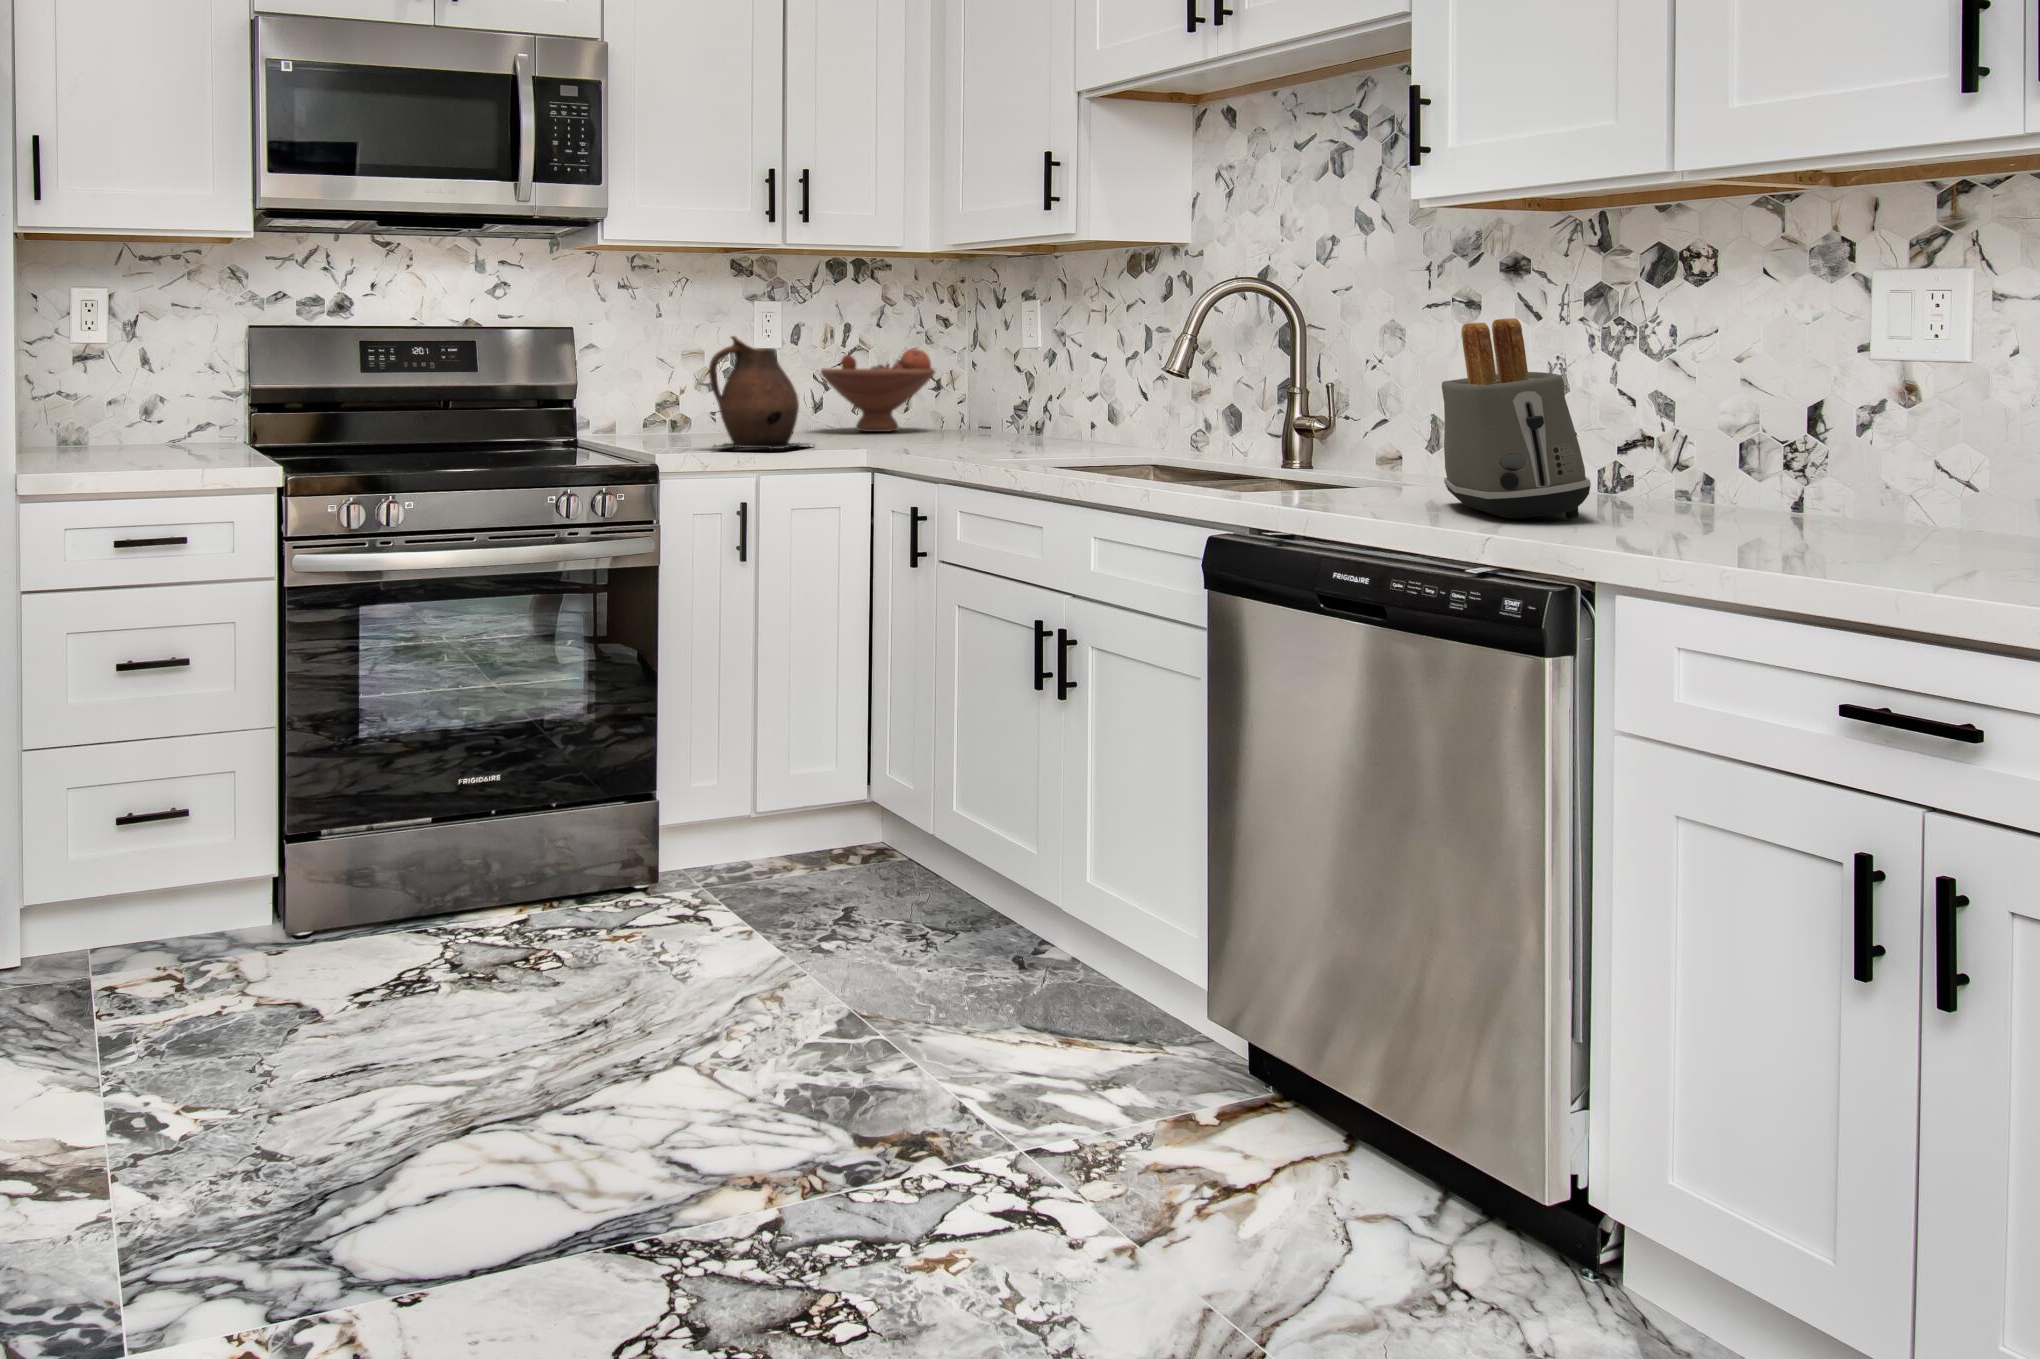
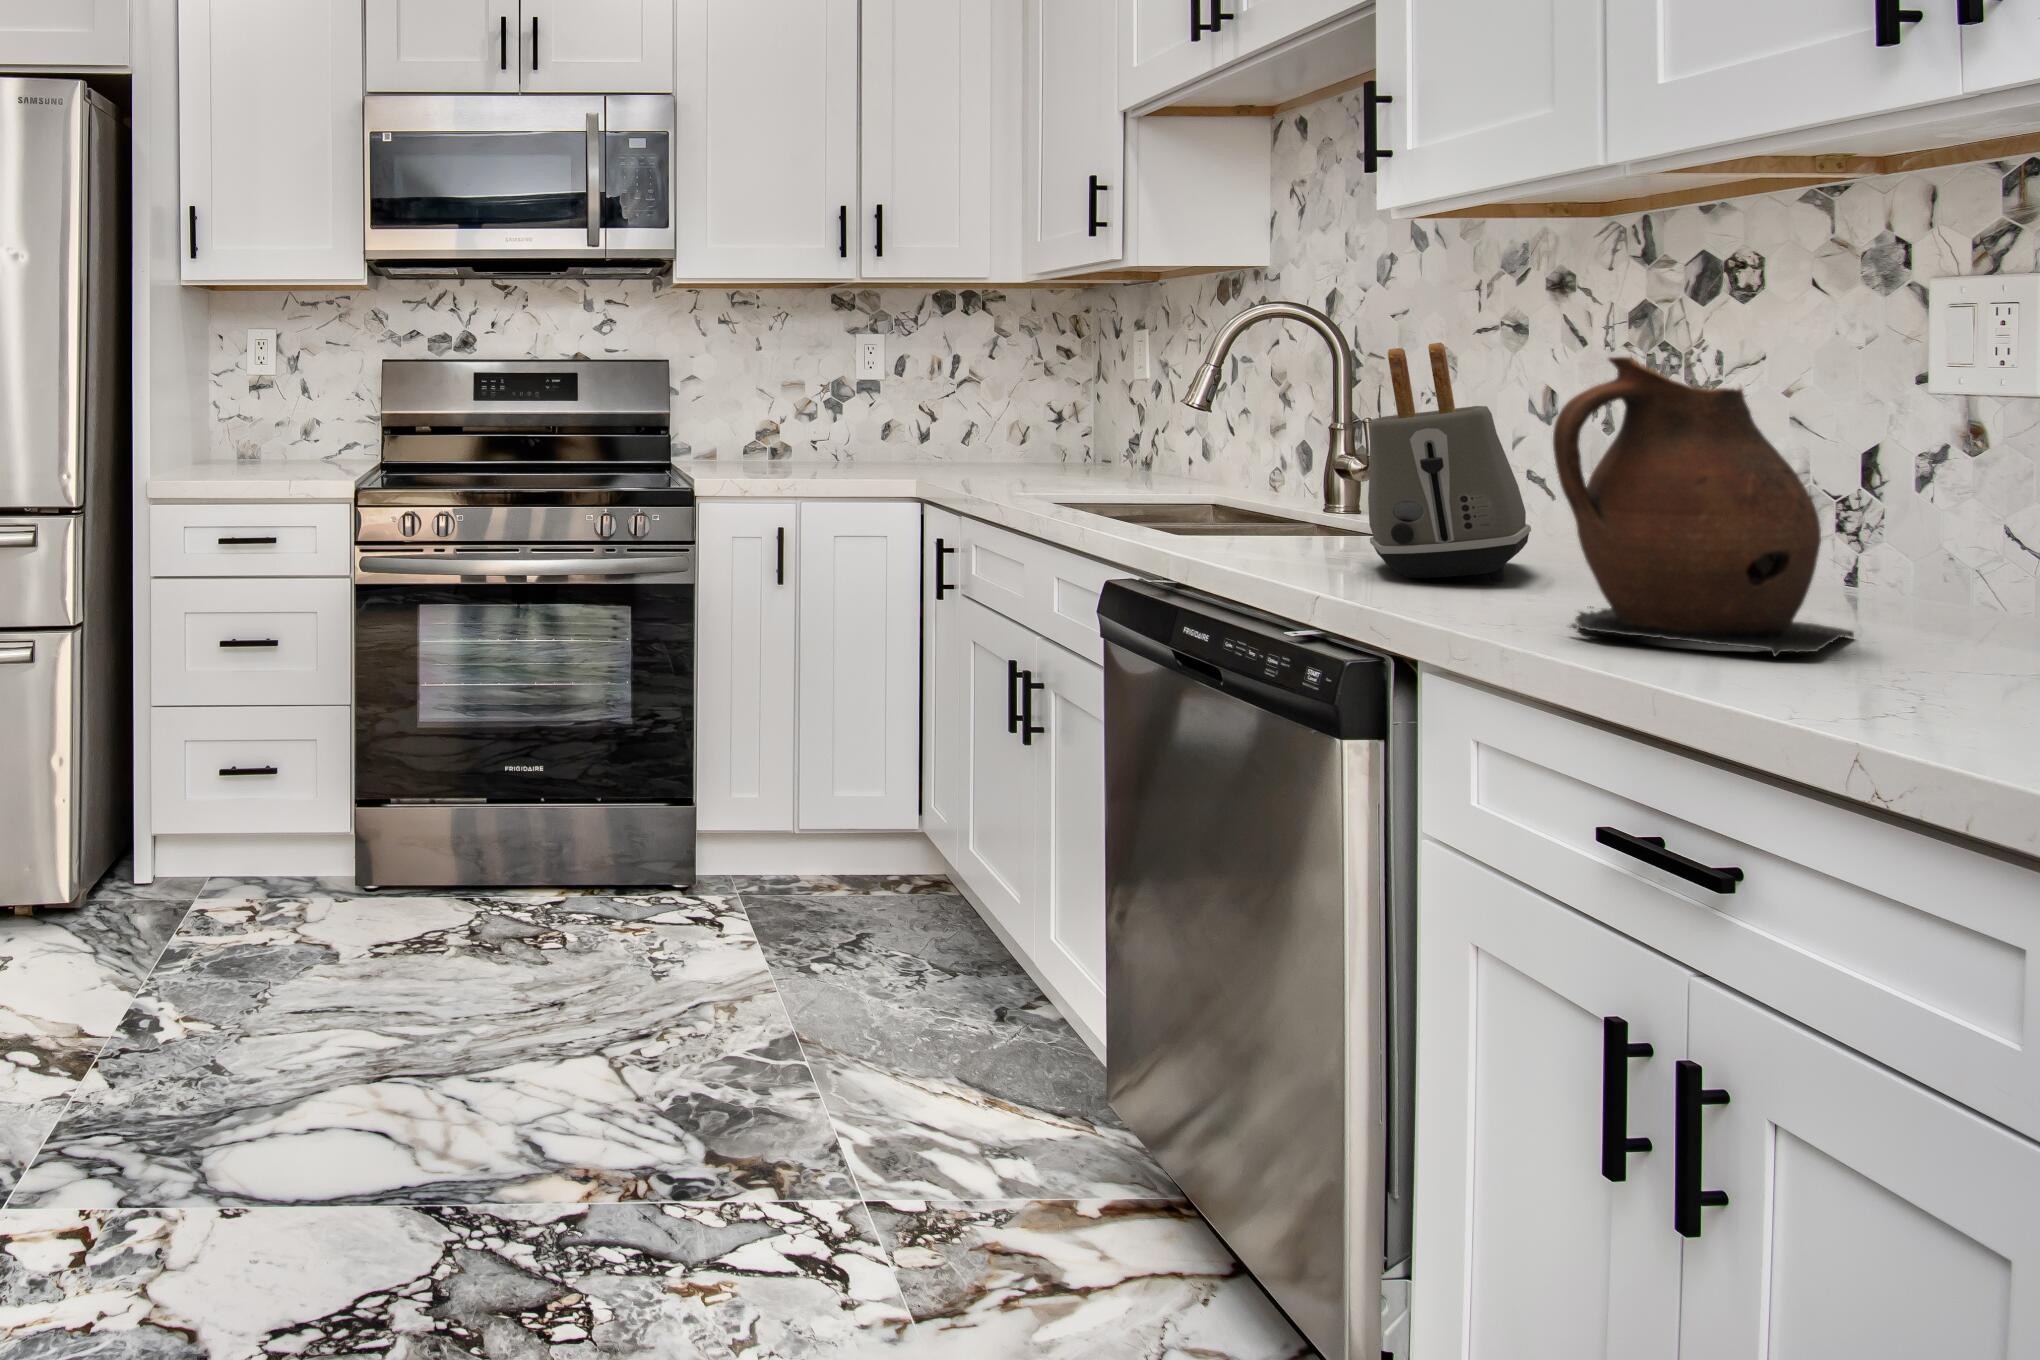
ceramic pitcher: present [709,336,810,450] -> present [1553,357,1854,656]
fruit bowl: present [821,349,935,432] -> none [925,376,1048,464]

